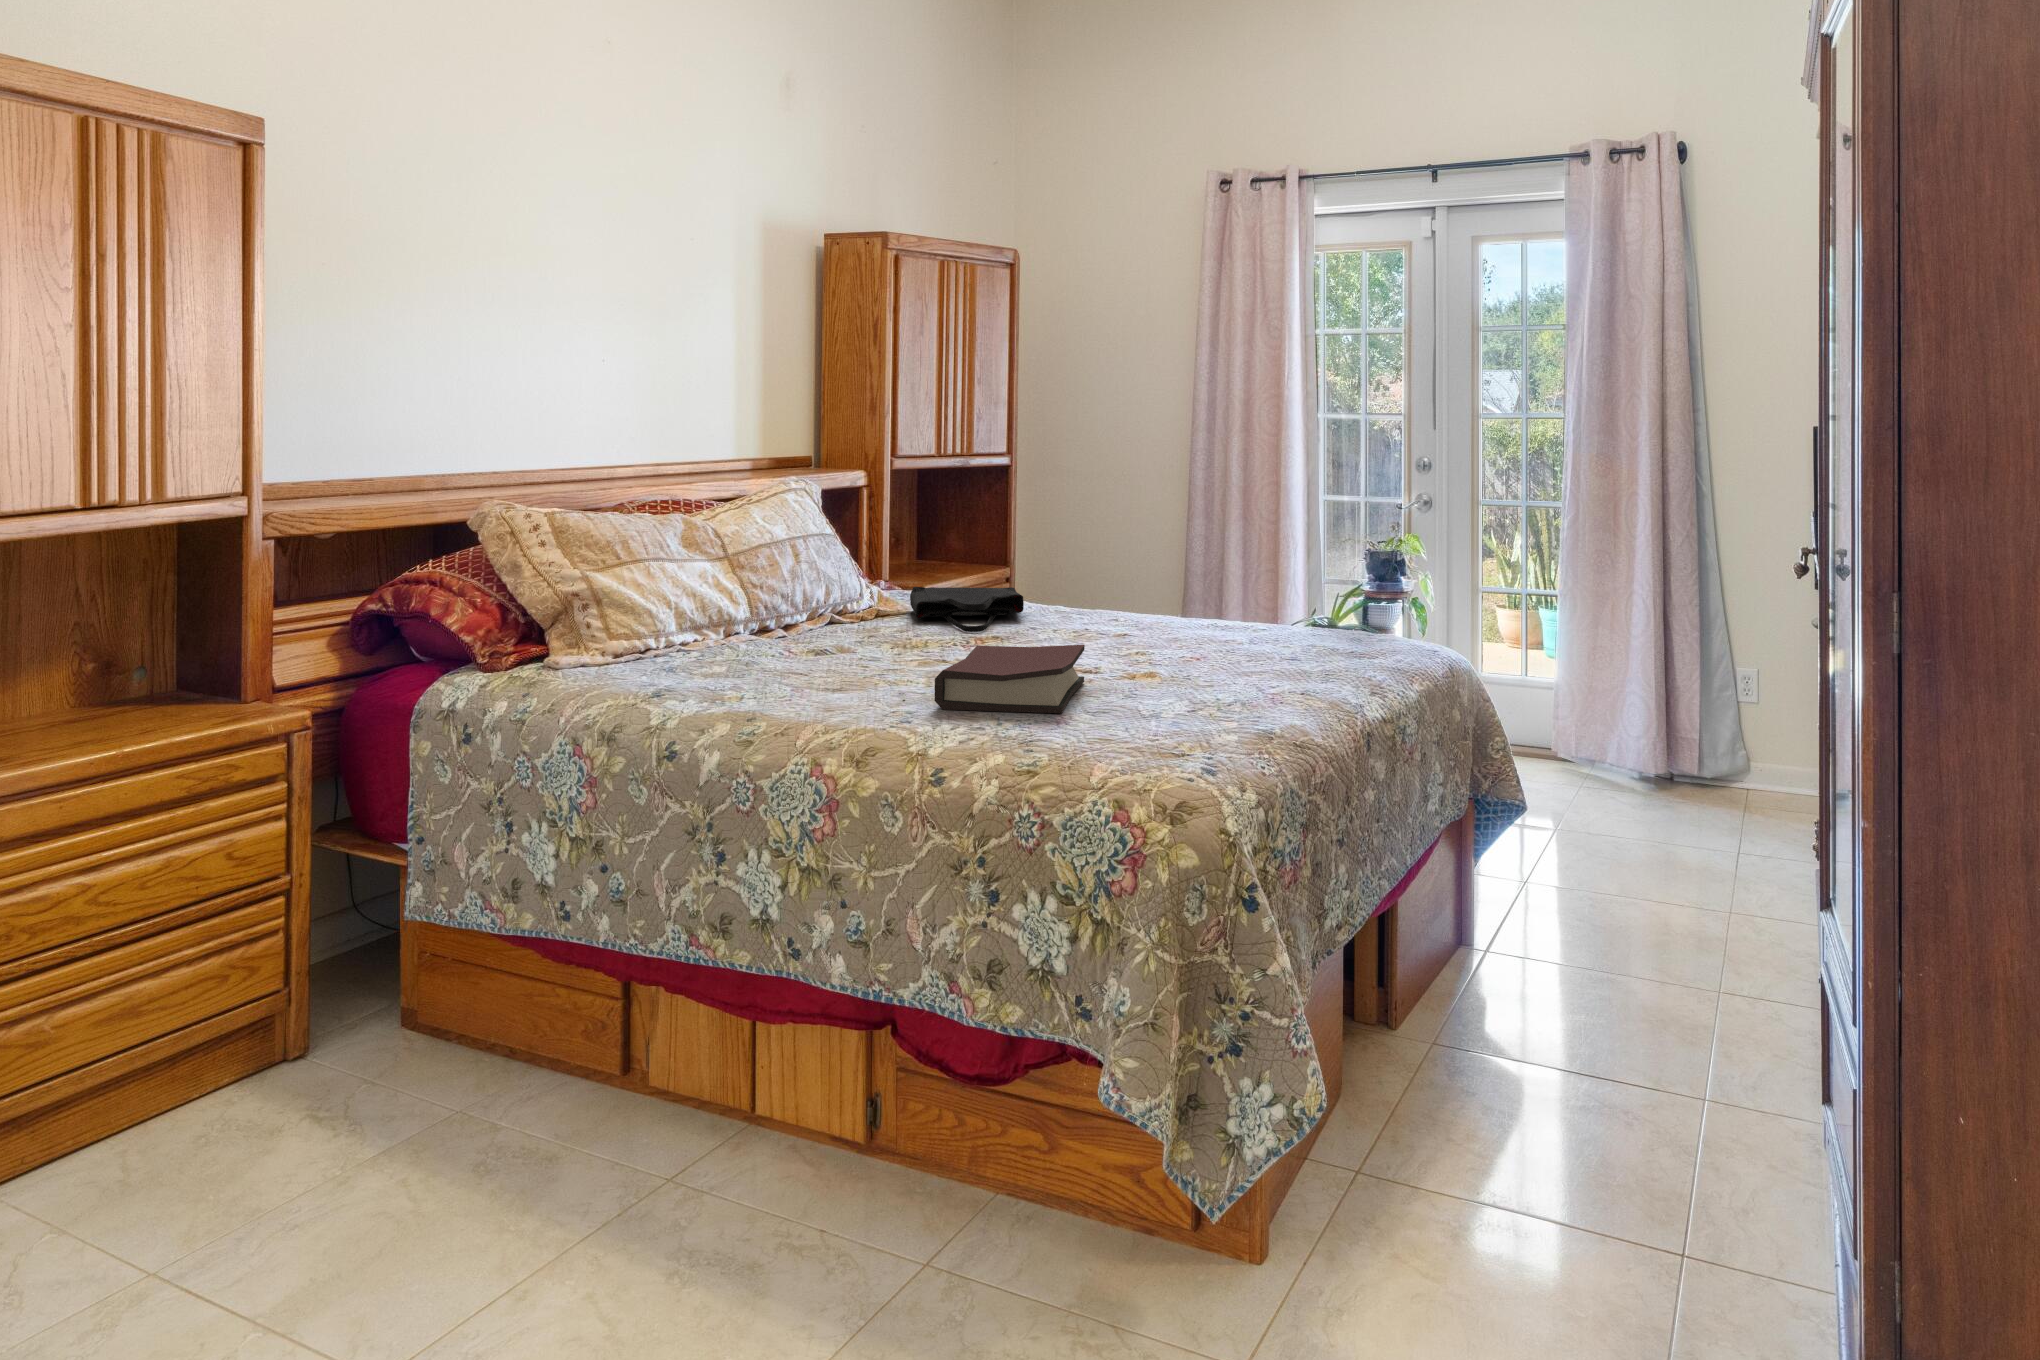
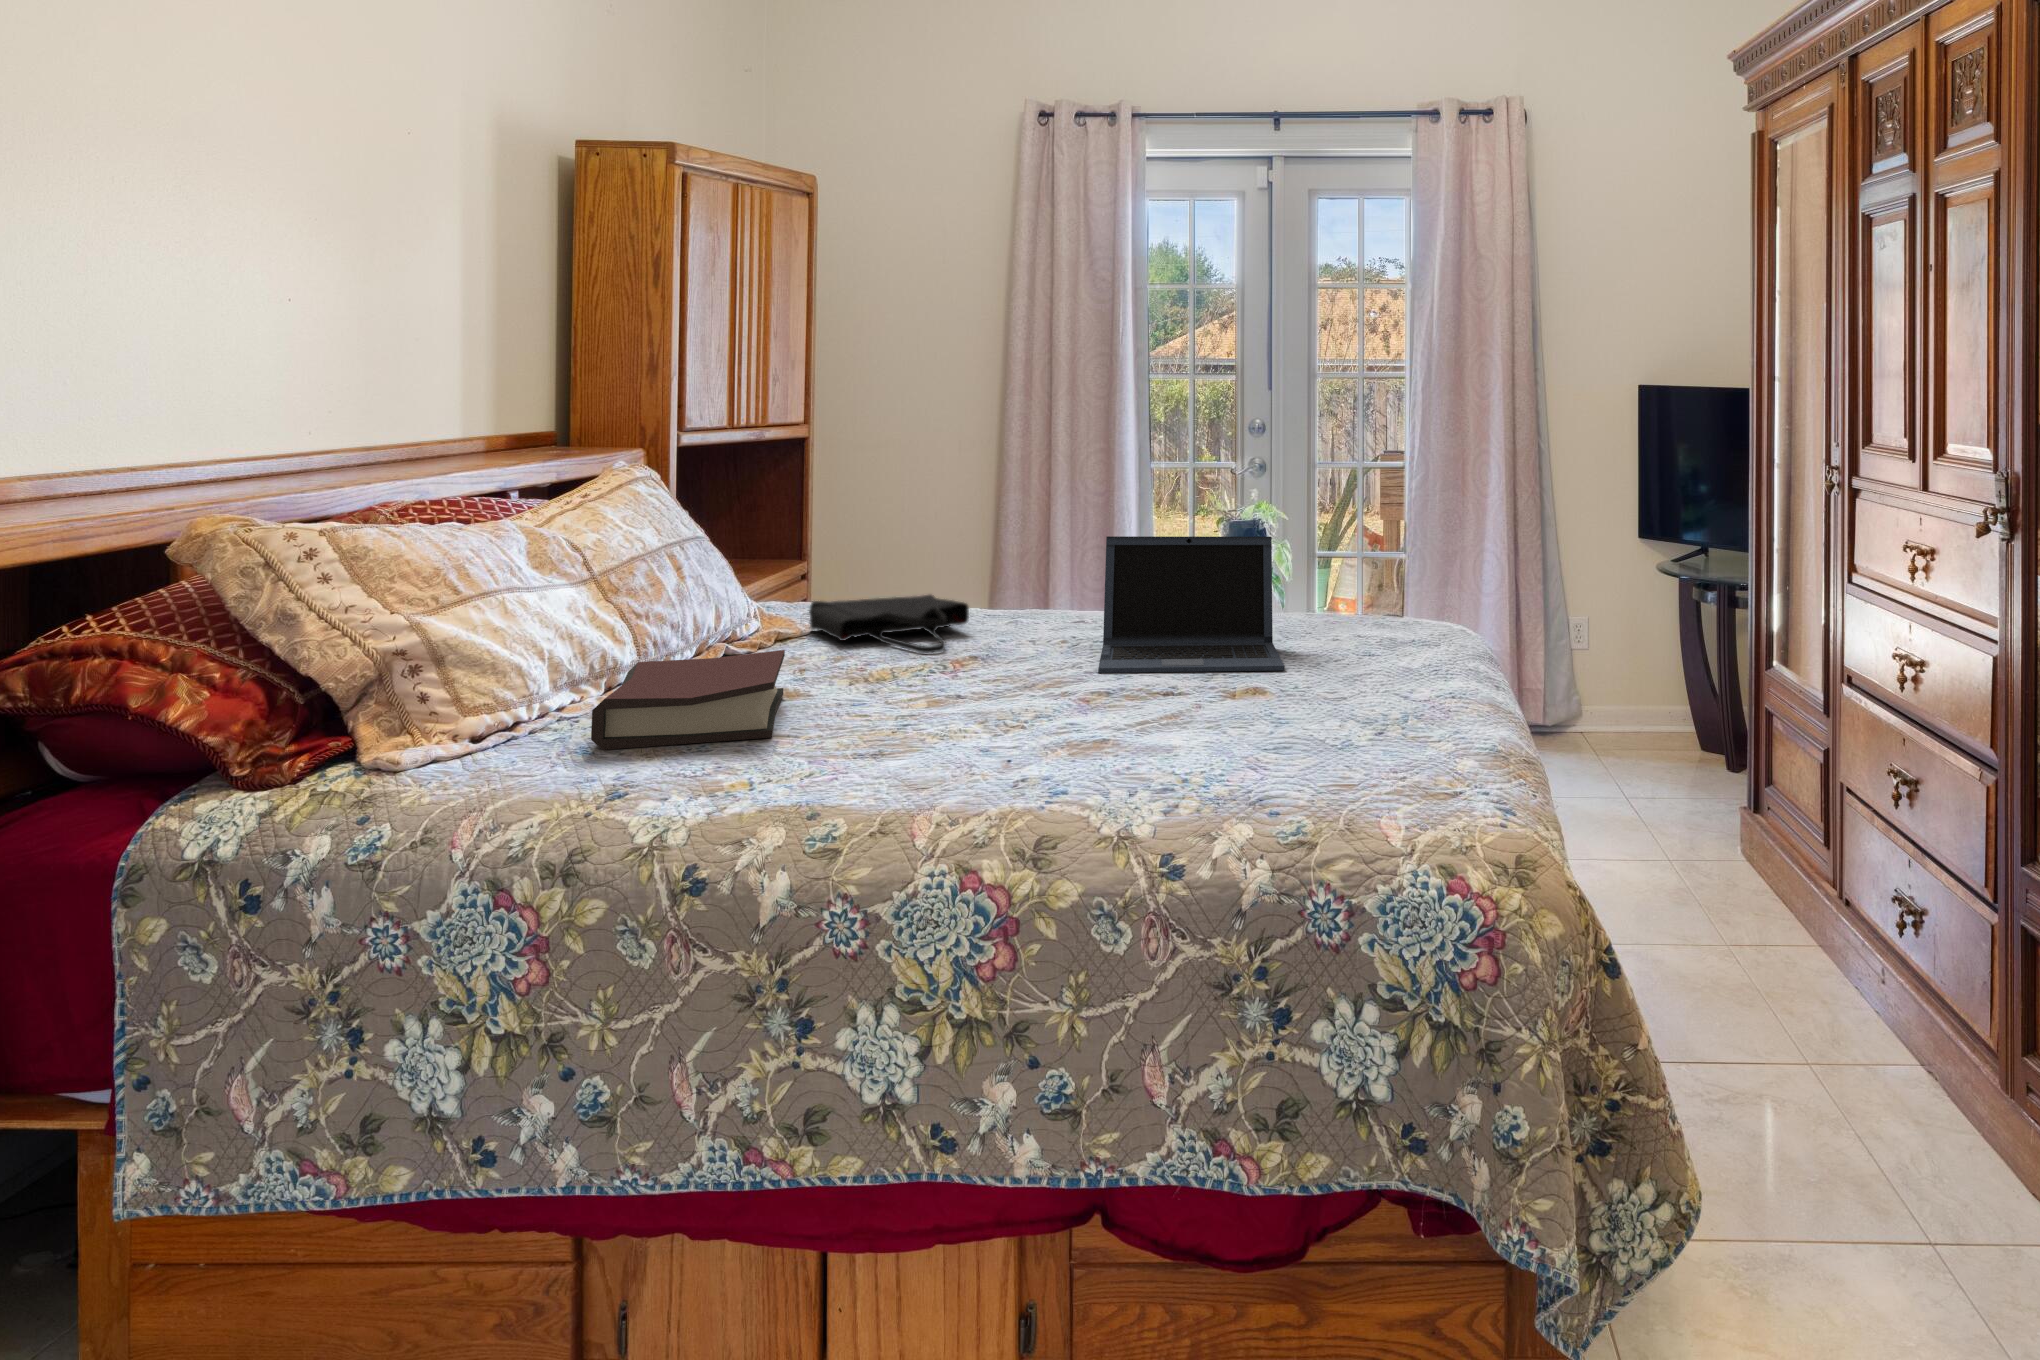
laptop: none [1070,543,1256,667] -> present [1098,536,1284,673]
hardback book: present [935,645,1085,713] -> present [591,650,785,750]

